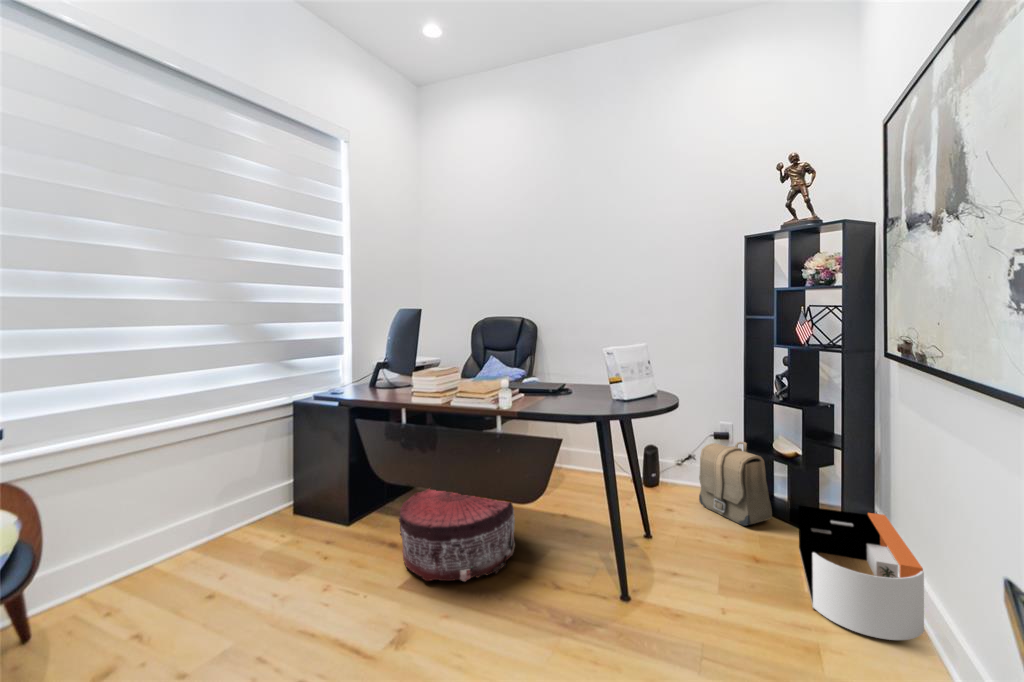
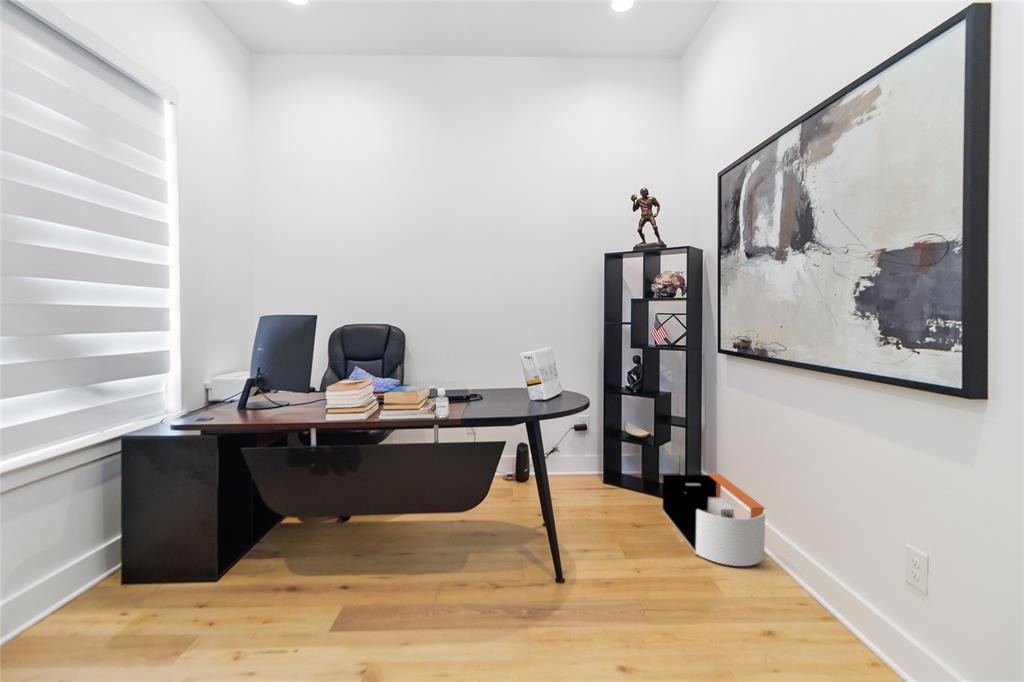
backpack: present [699,442,772,526] -> none [573,427,633,499]
pouf: present [399,488,515,582] -> none [292,490,435,619]

